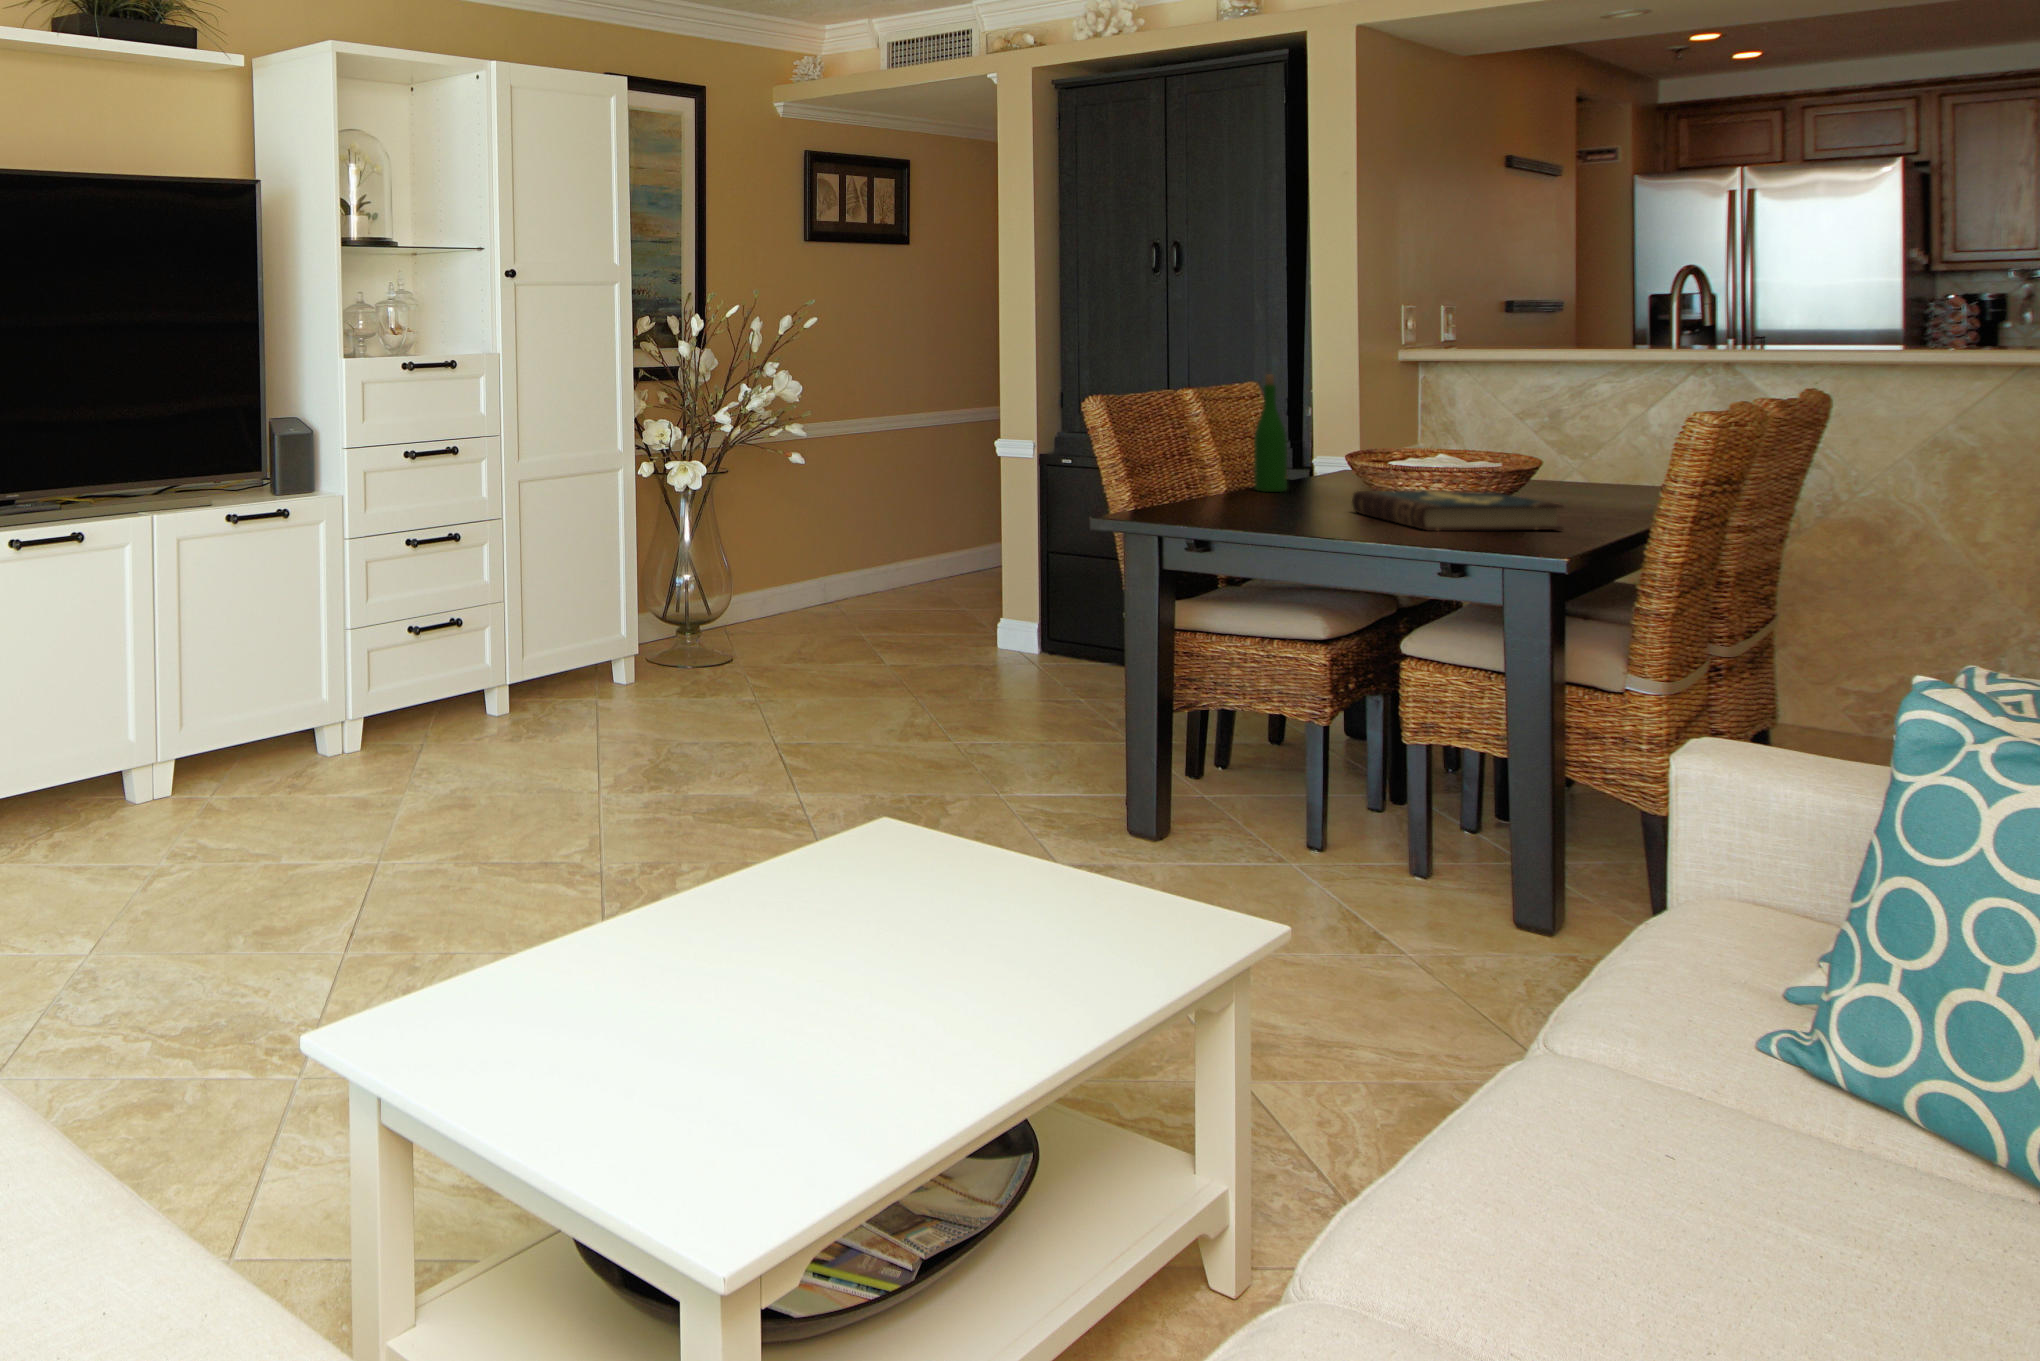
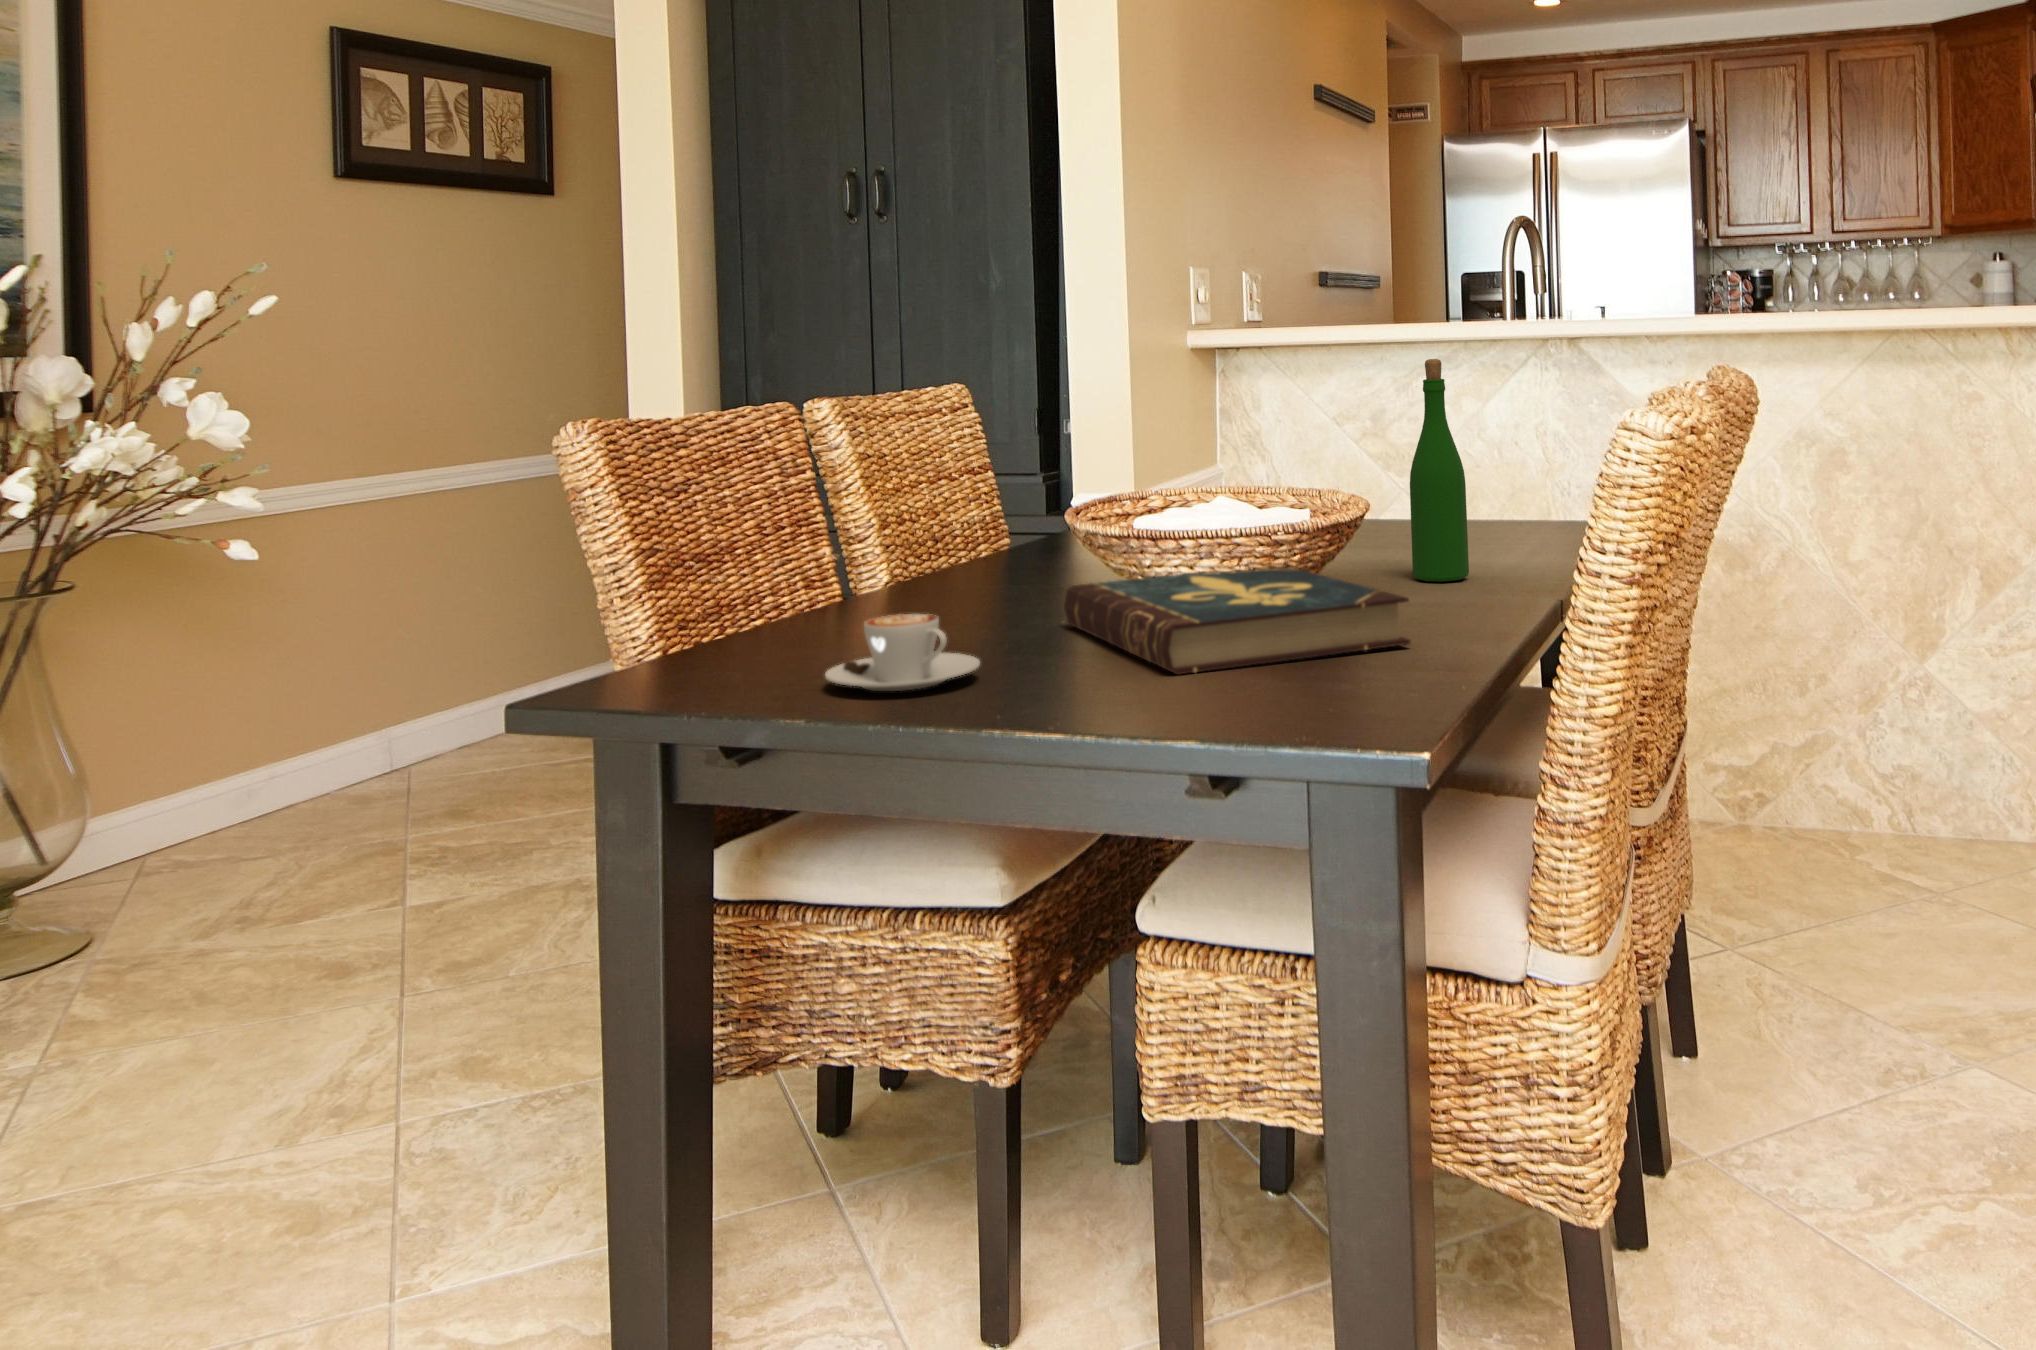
wine bottle: present [1254,374,1287,492] -> present [1410,359,1469,582]
coffee cup: none [1244,493,1322,525] -> present [825,614,980,691]

